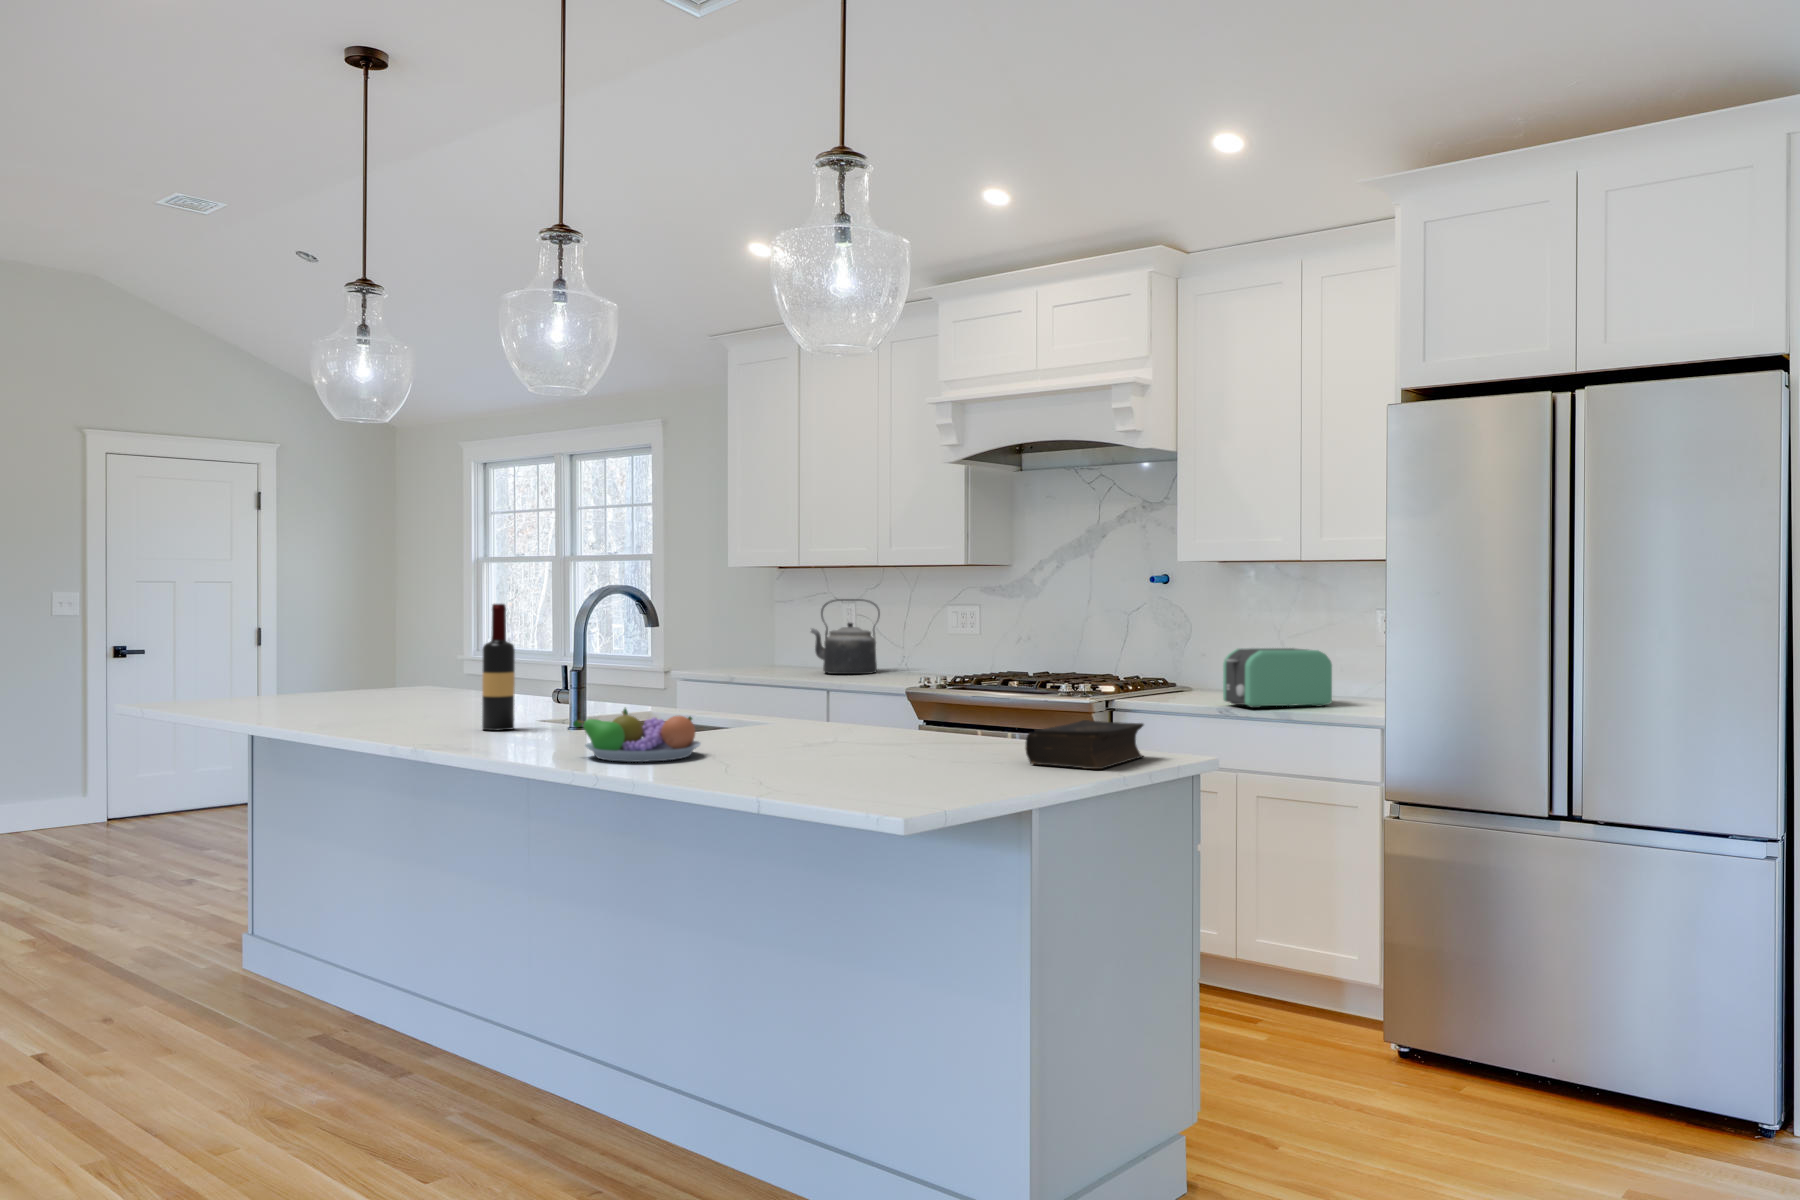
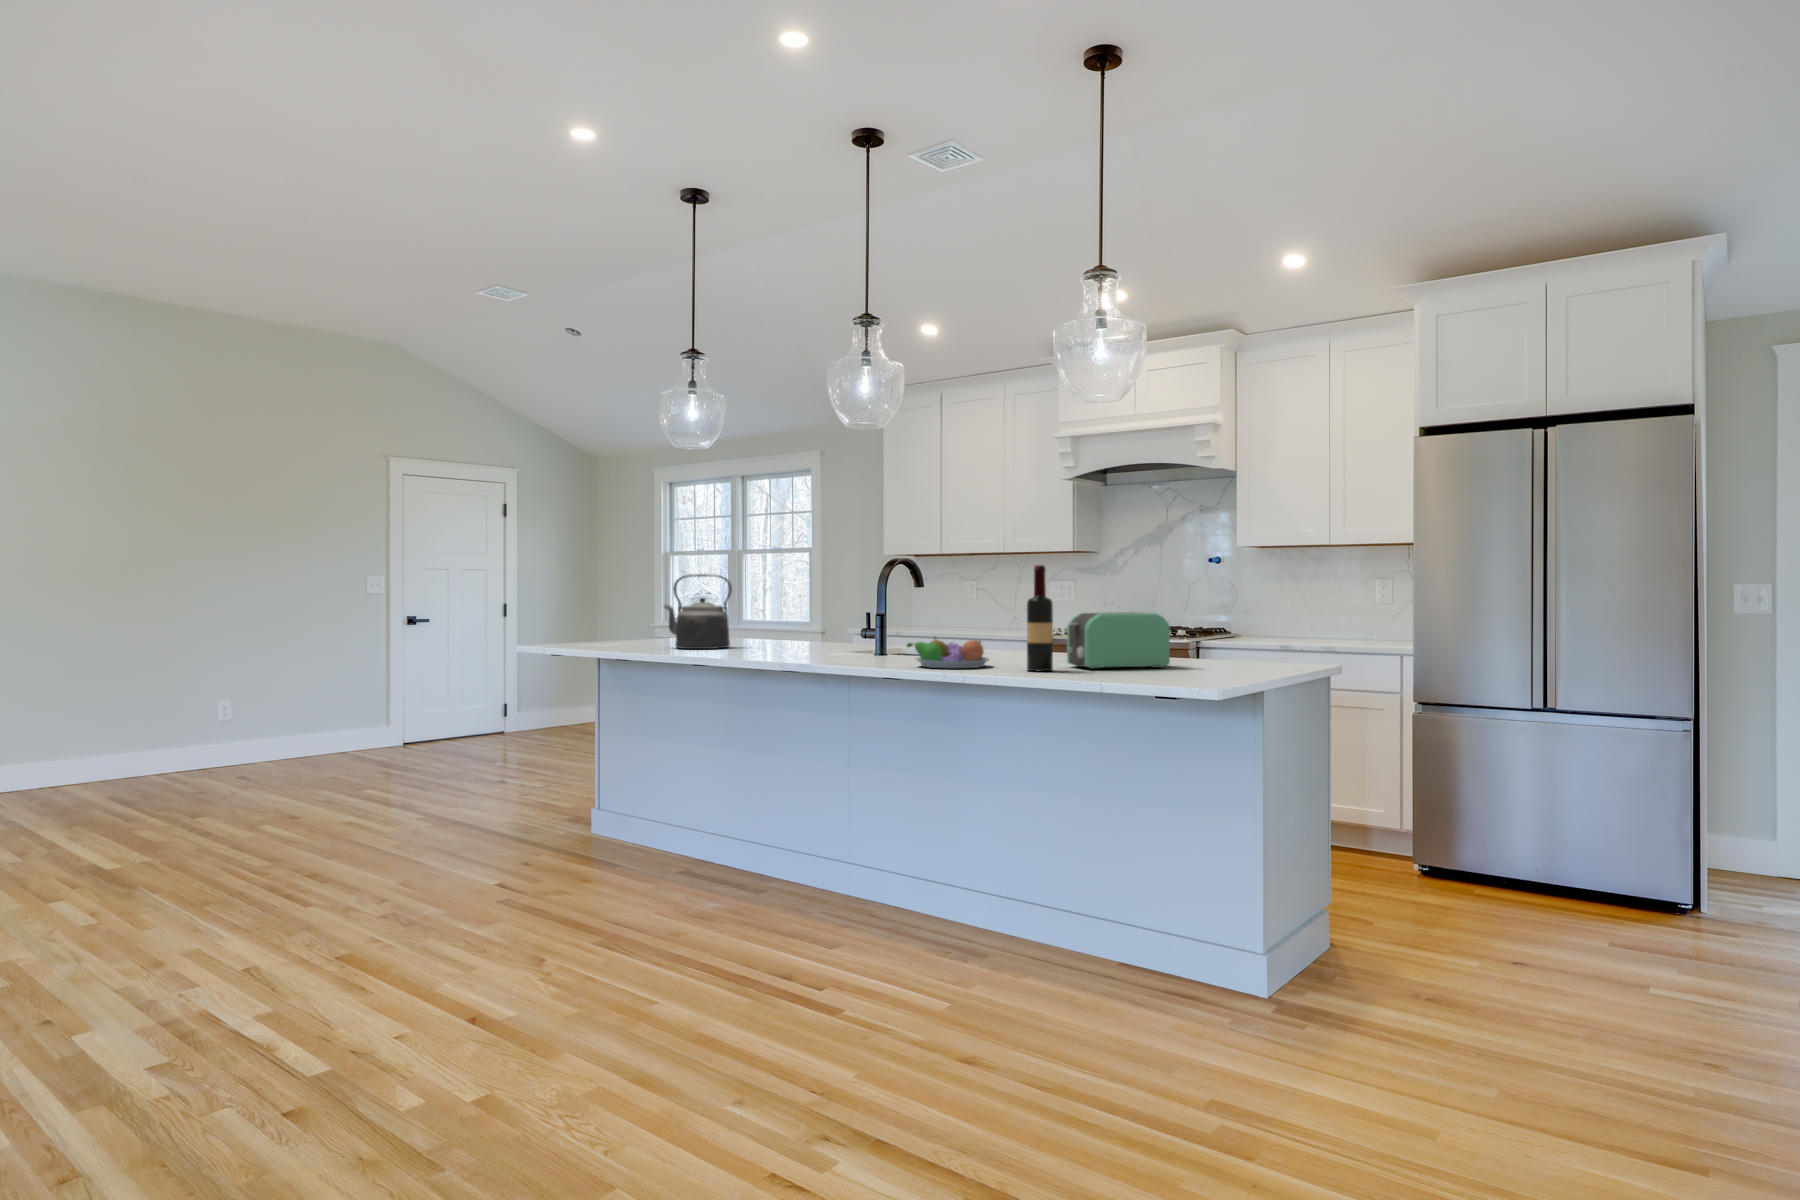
kettle: present [811,599,880,674] -> present [664,574,732,649]
wine bottle: present [482,604,515,731] -> present [1027,565,1053,671]
toaster: present [1223,648,1332,708] -> present [1067,612,1170,669]
book: present [1025,720,1144,769] -> none [1211,642,1281,669]

